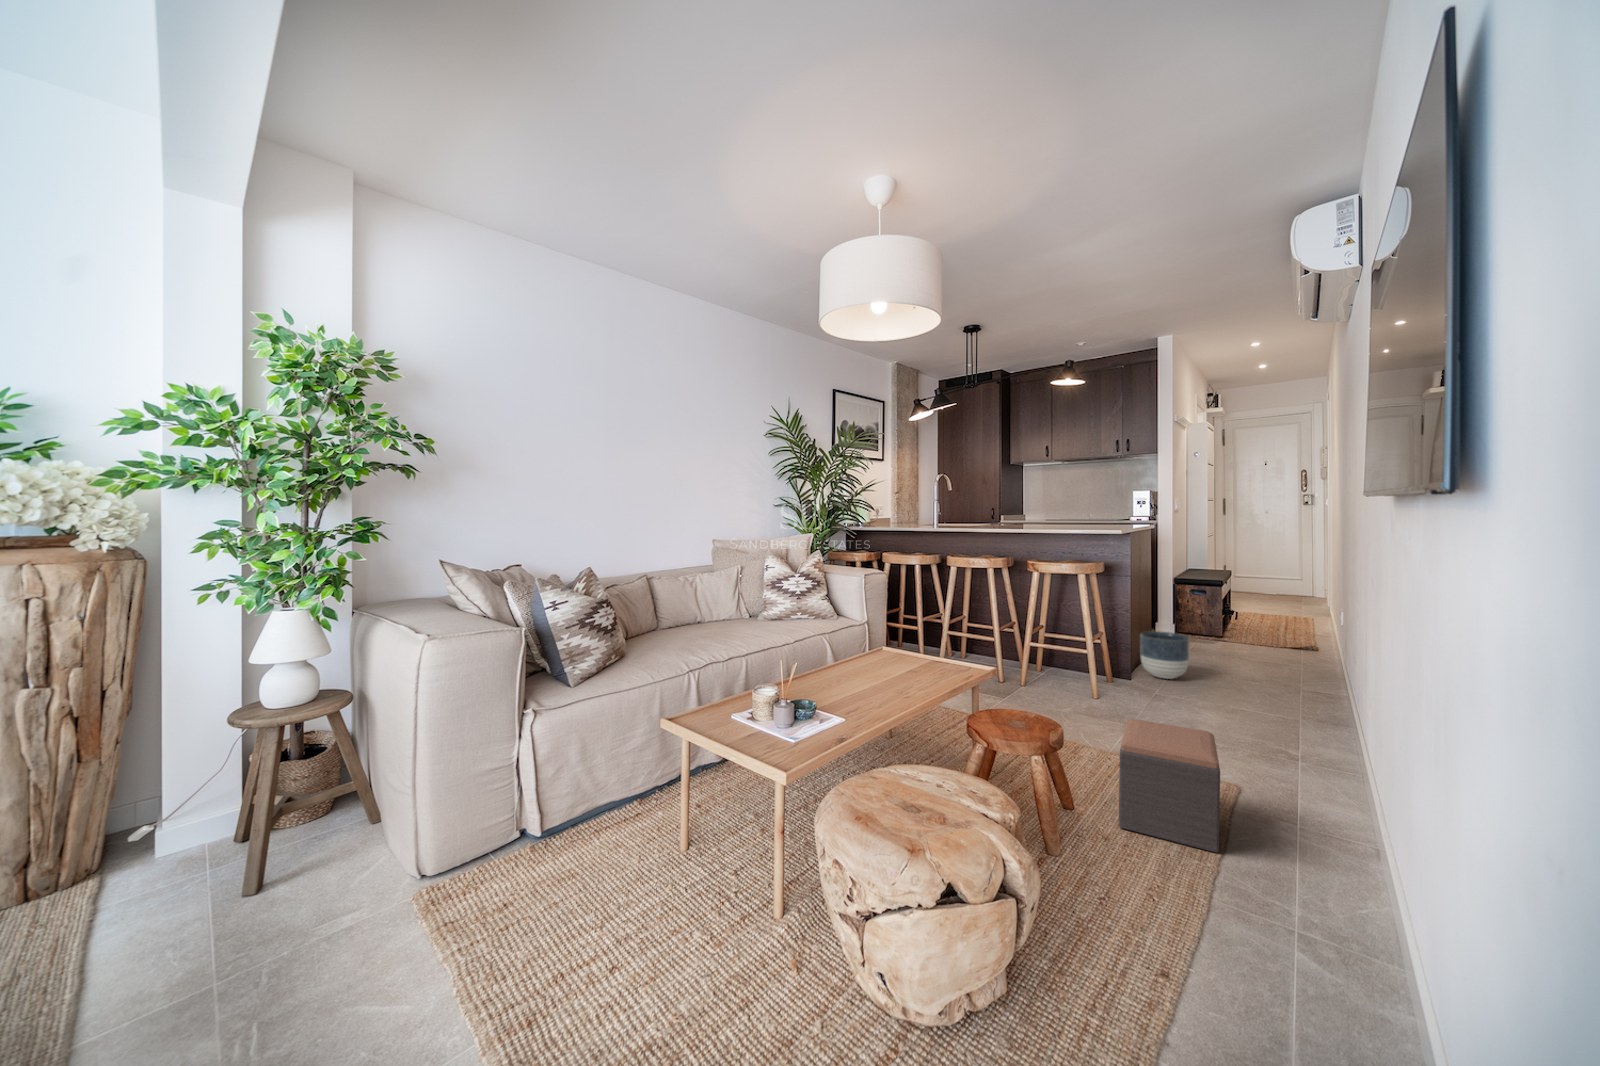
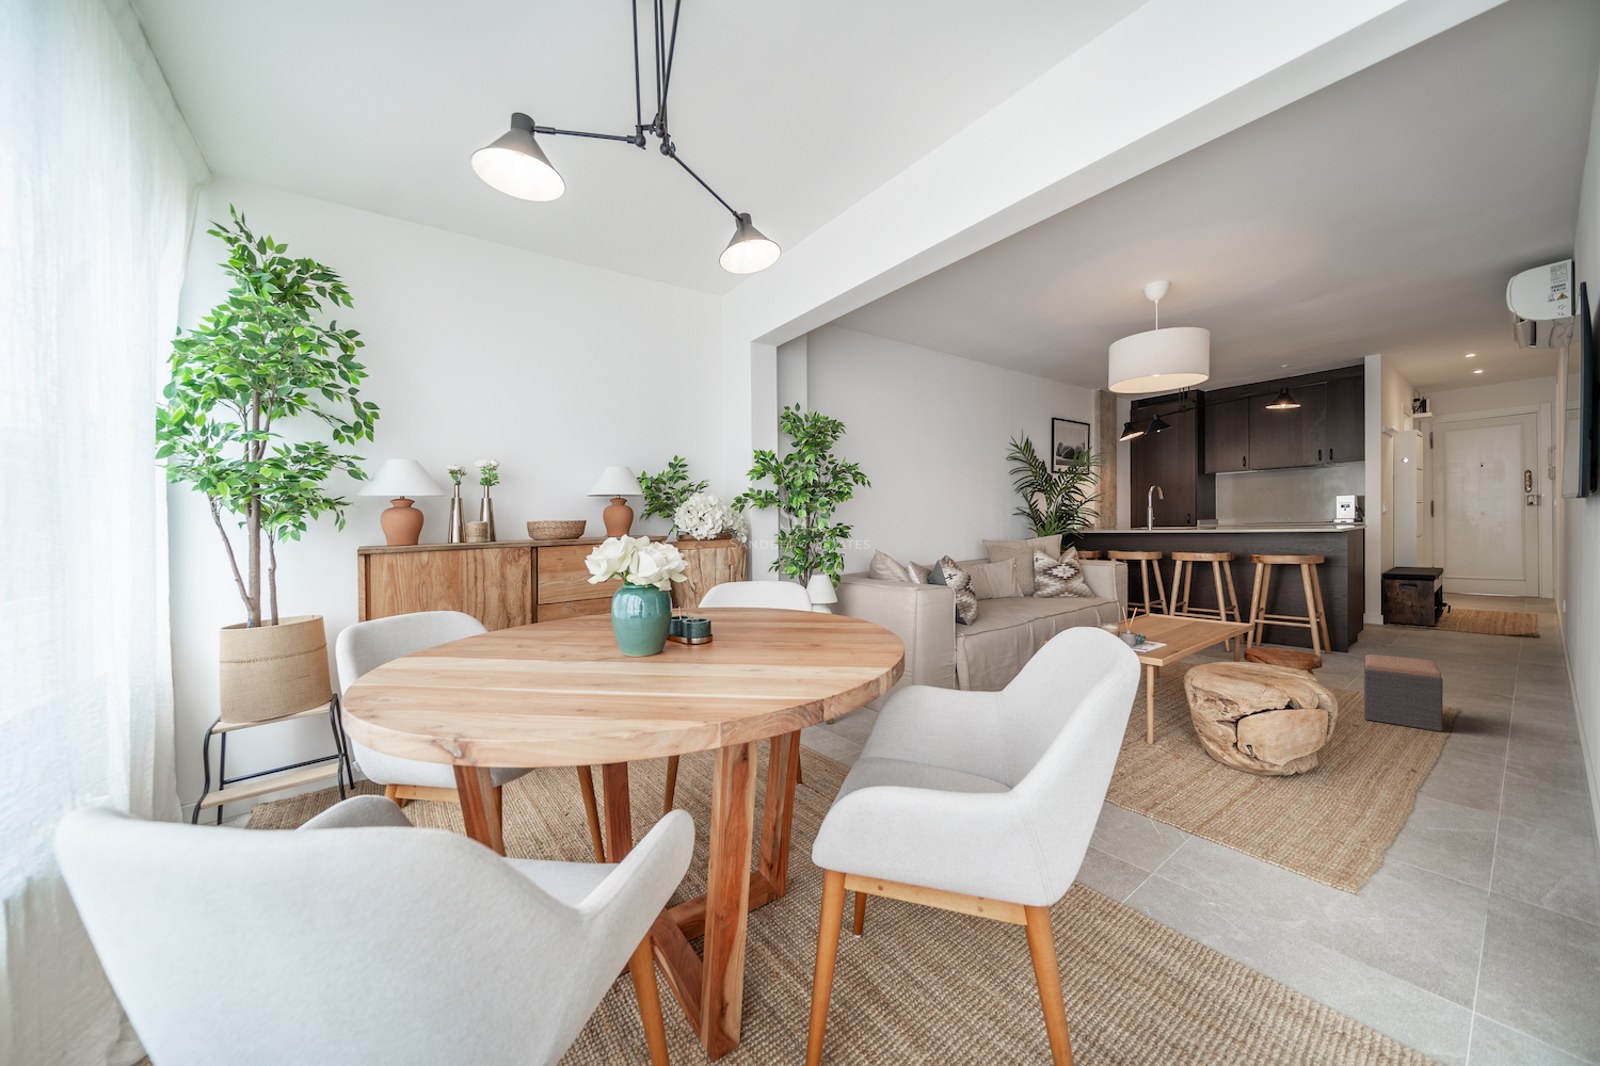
planter: present [1140,631,1190,679] -> none [1357,614,1406,652]

